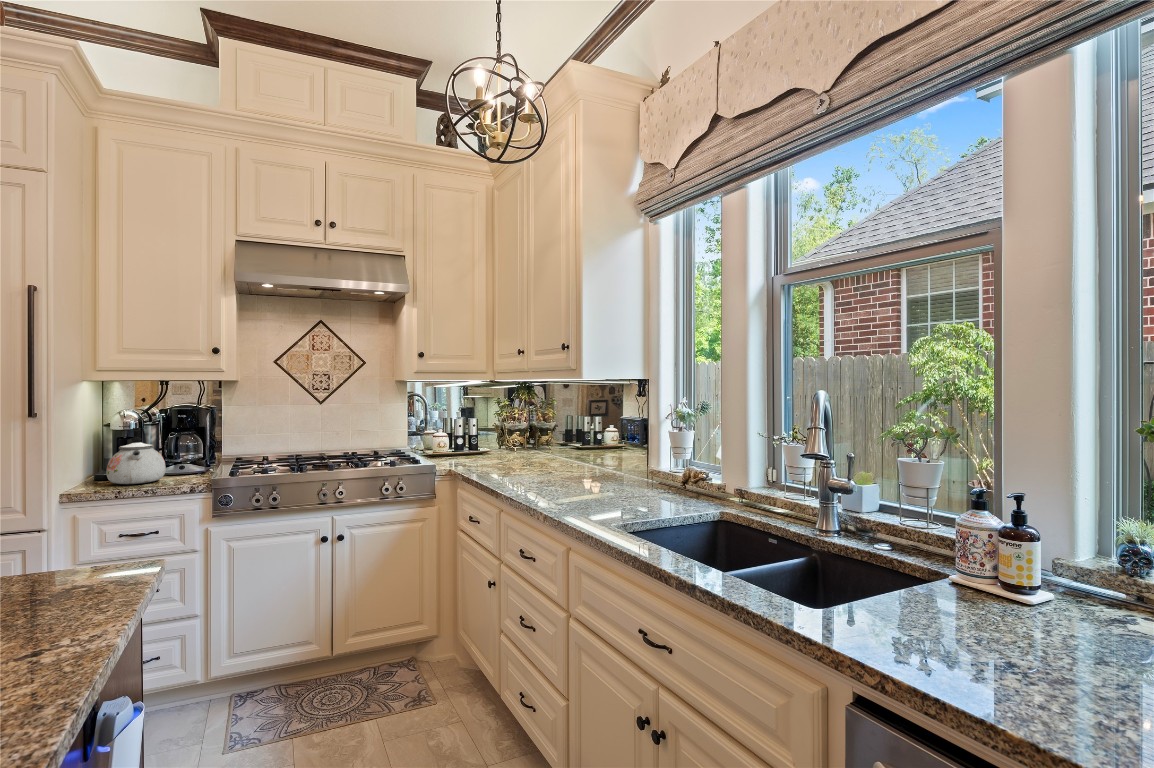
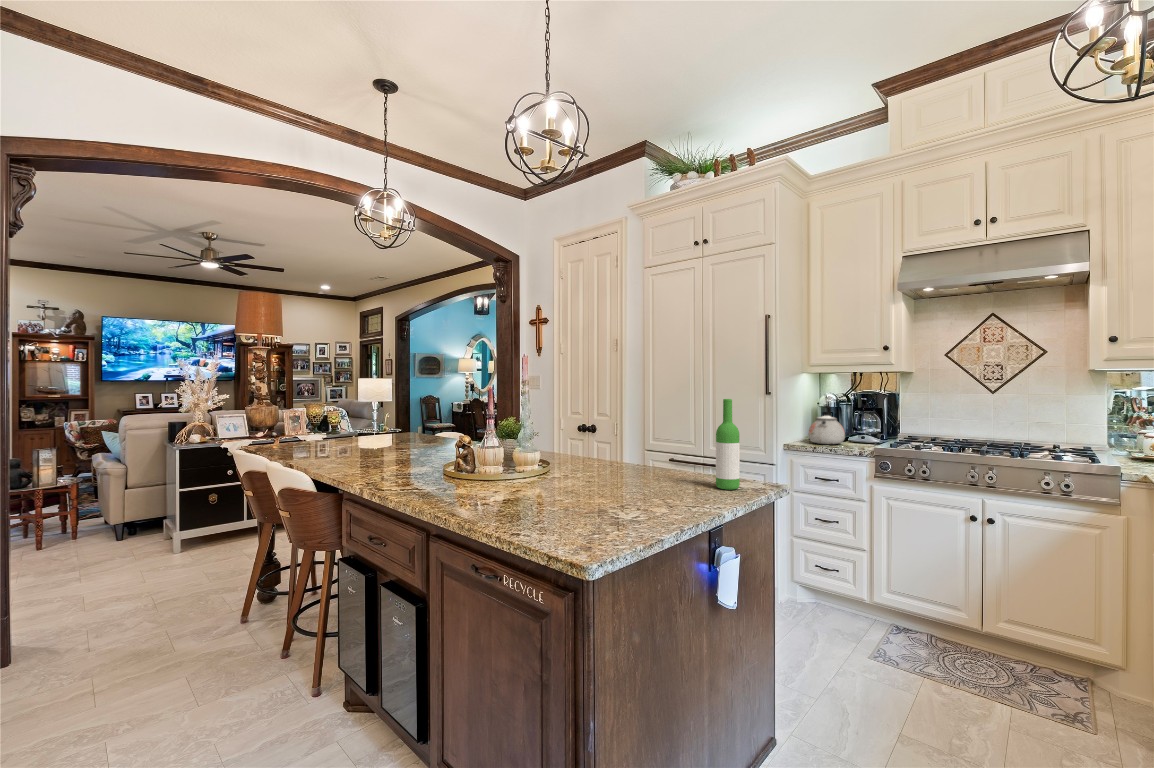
wine bottle: none [38,440,96,616] -> present [716,399,740,490]

